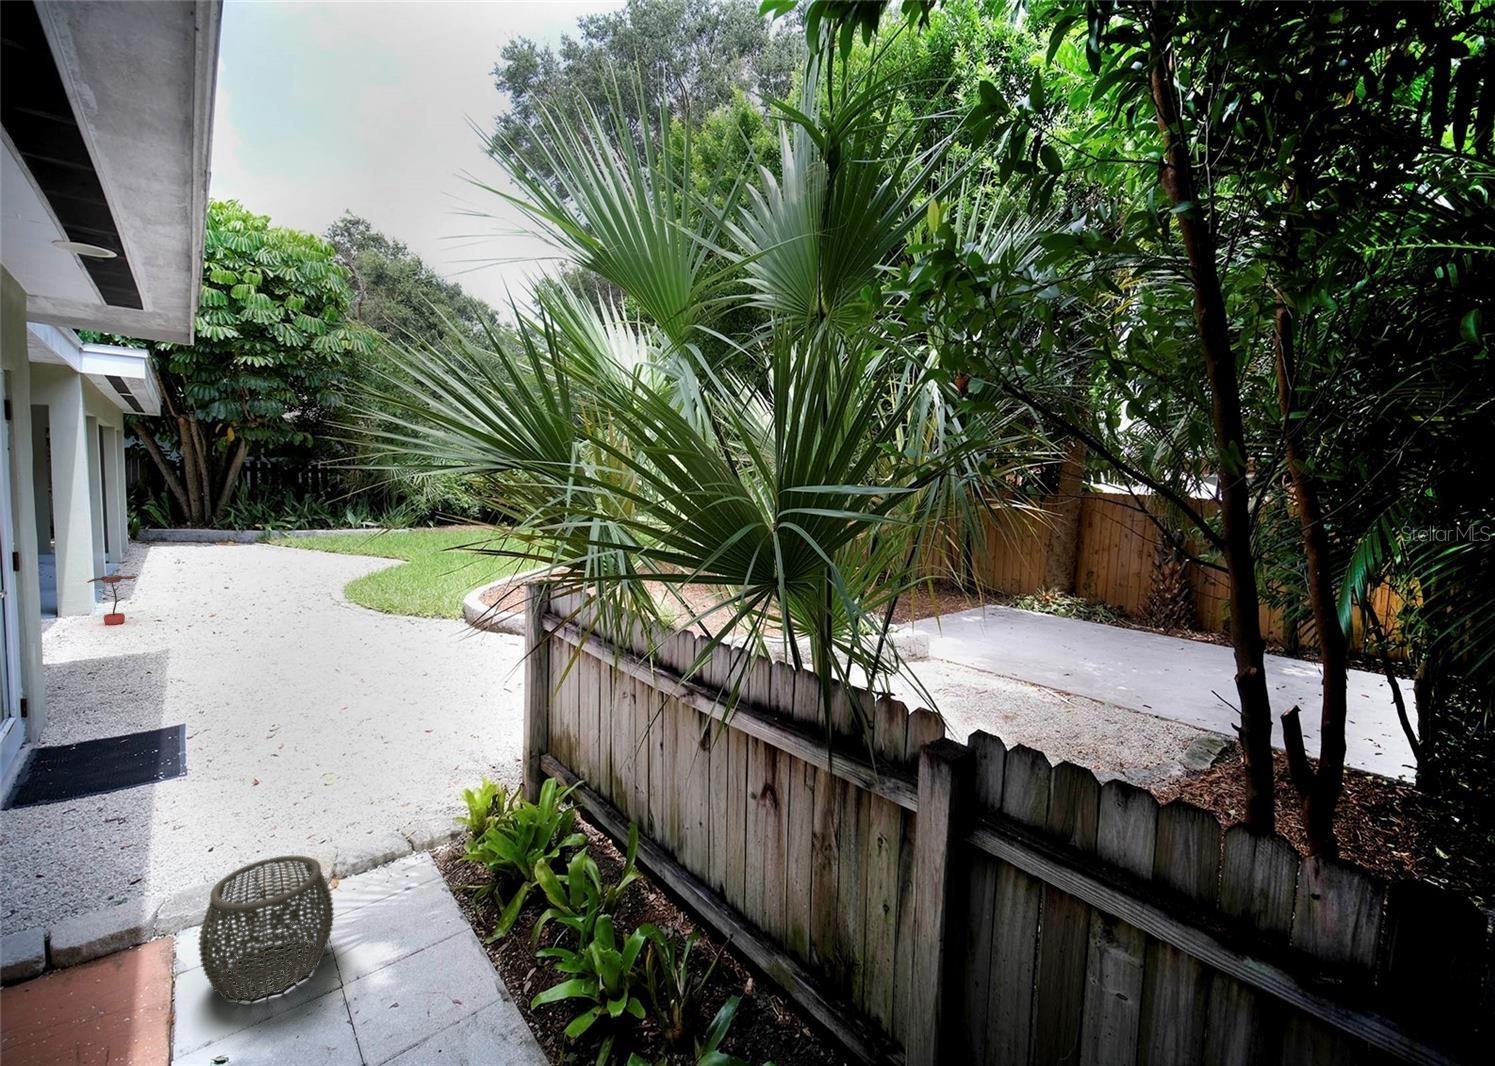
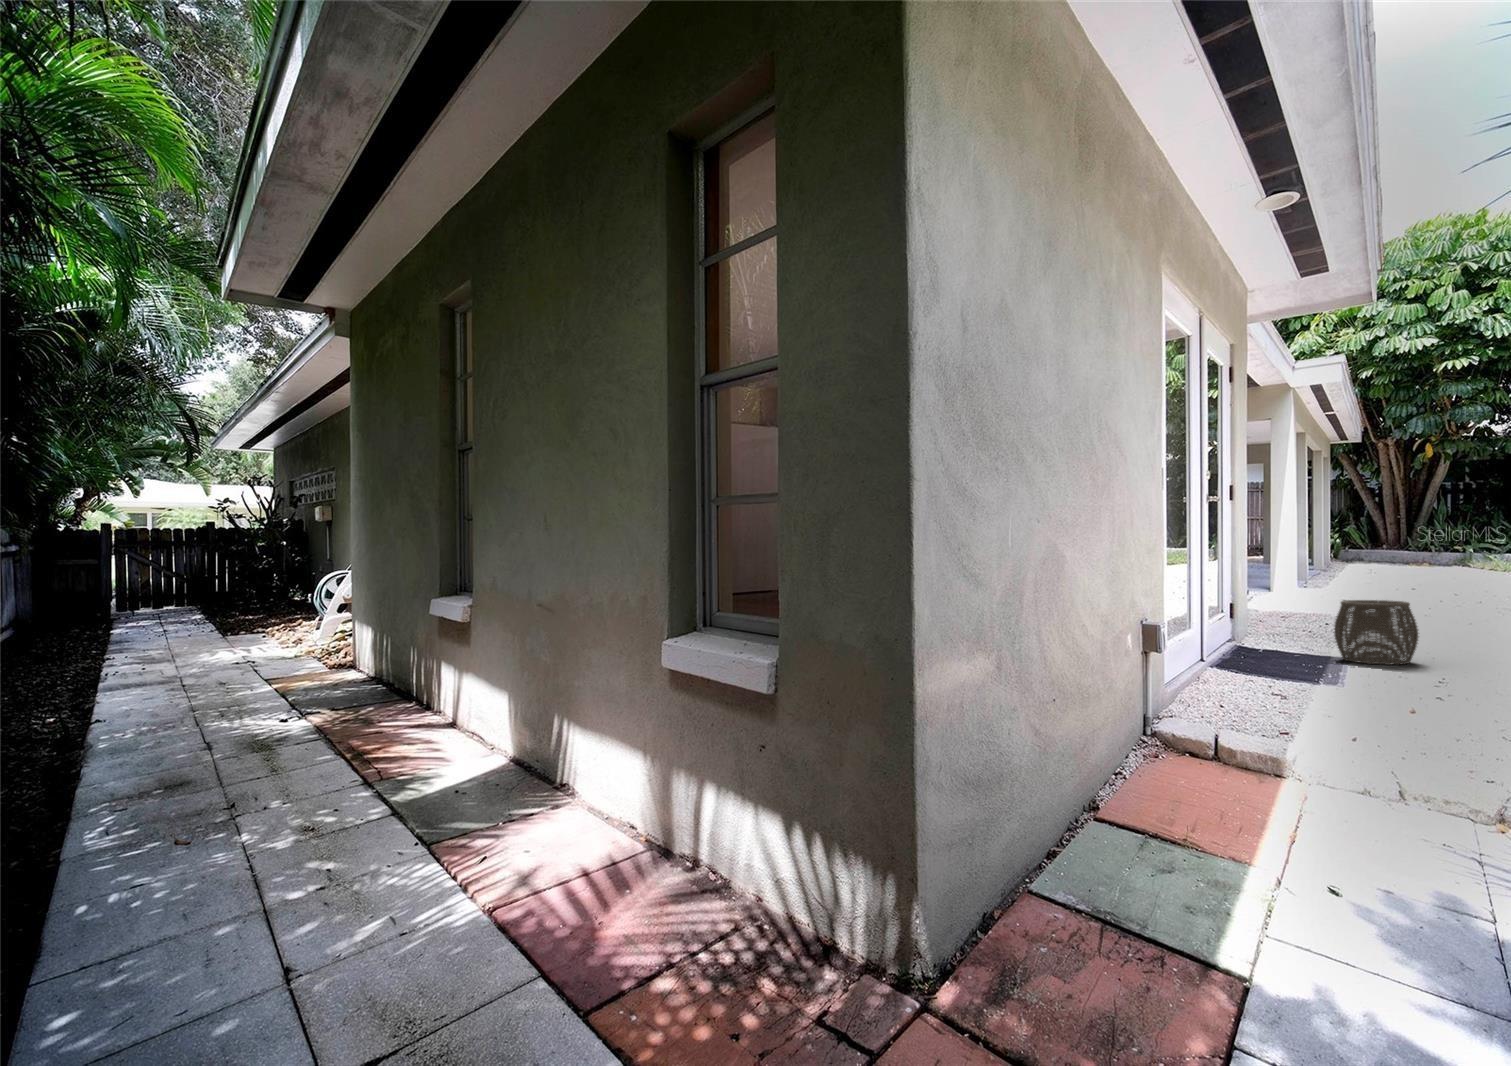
potted plant: present [87,575,136,625] -> none [1291,548,1328,589]

